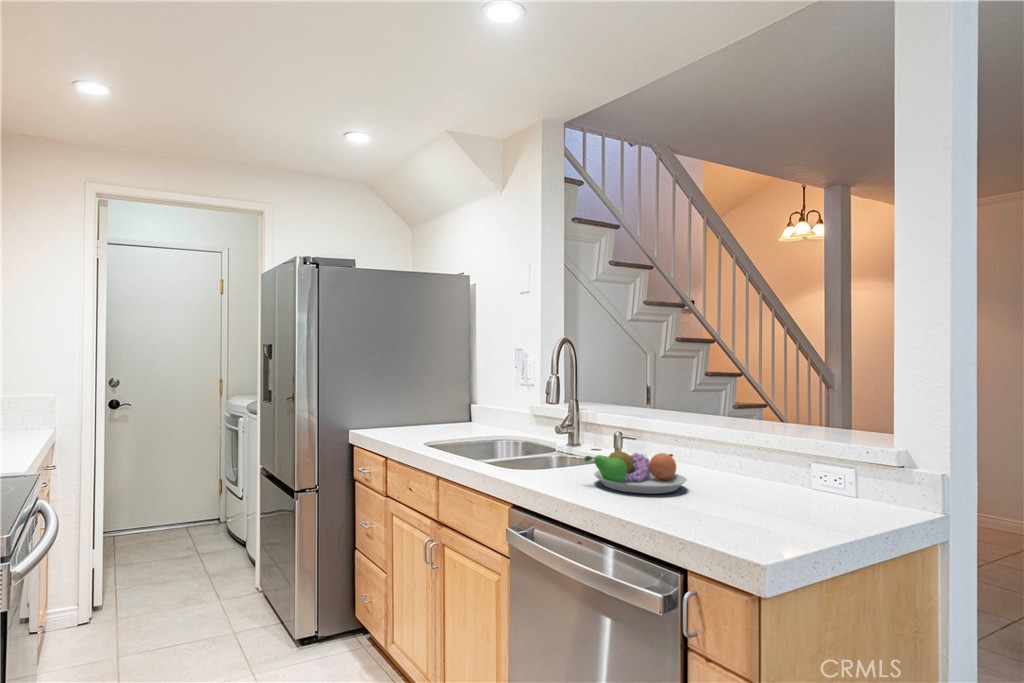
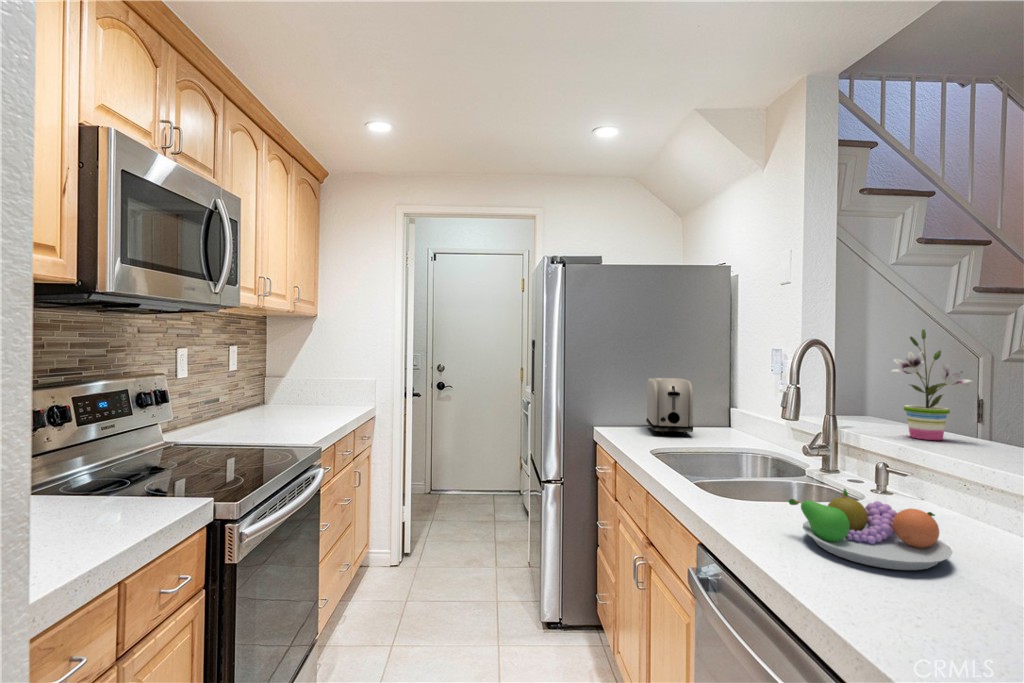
potted plant: none [618,330,666,413] -> present [892,329,970,440]
toaster: none [396,375,449,430] -> present [646,378,693,436]

